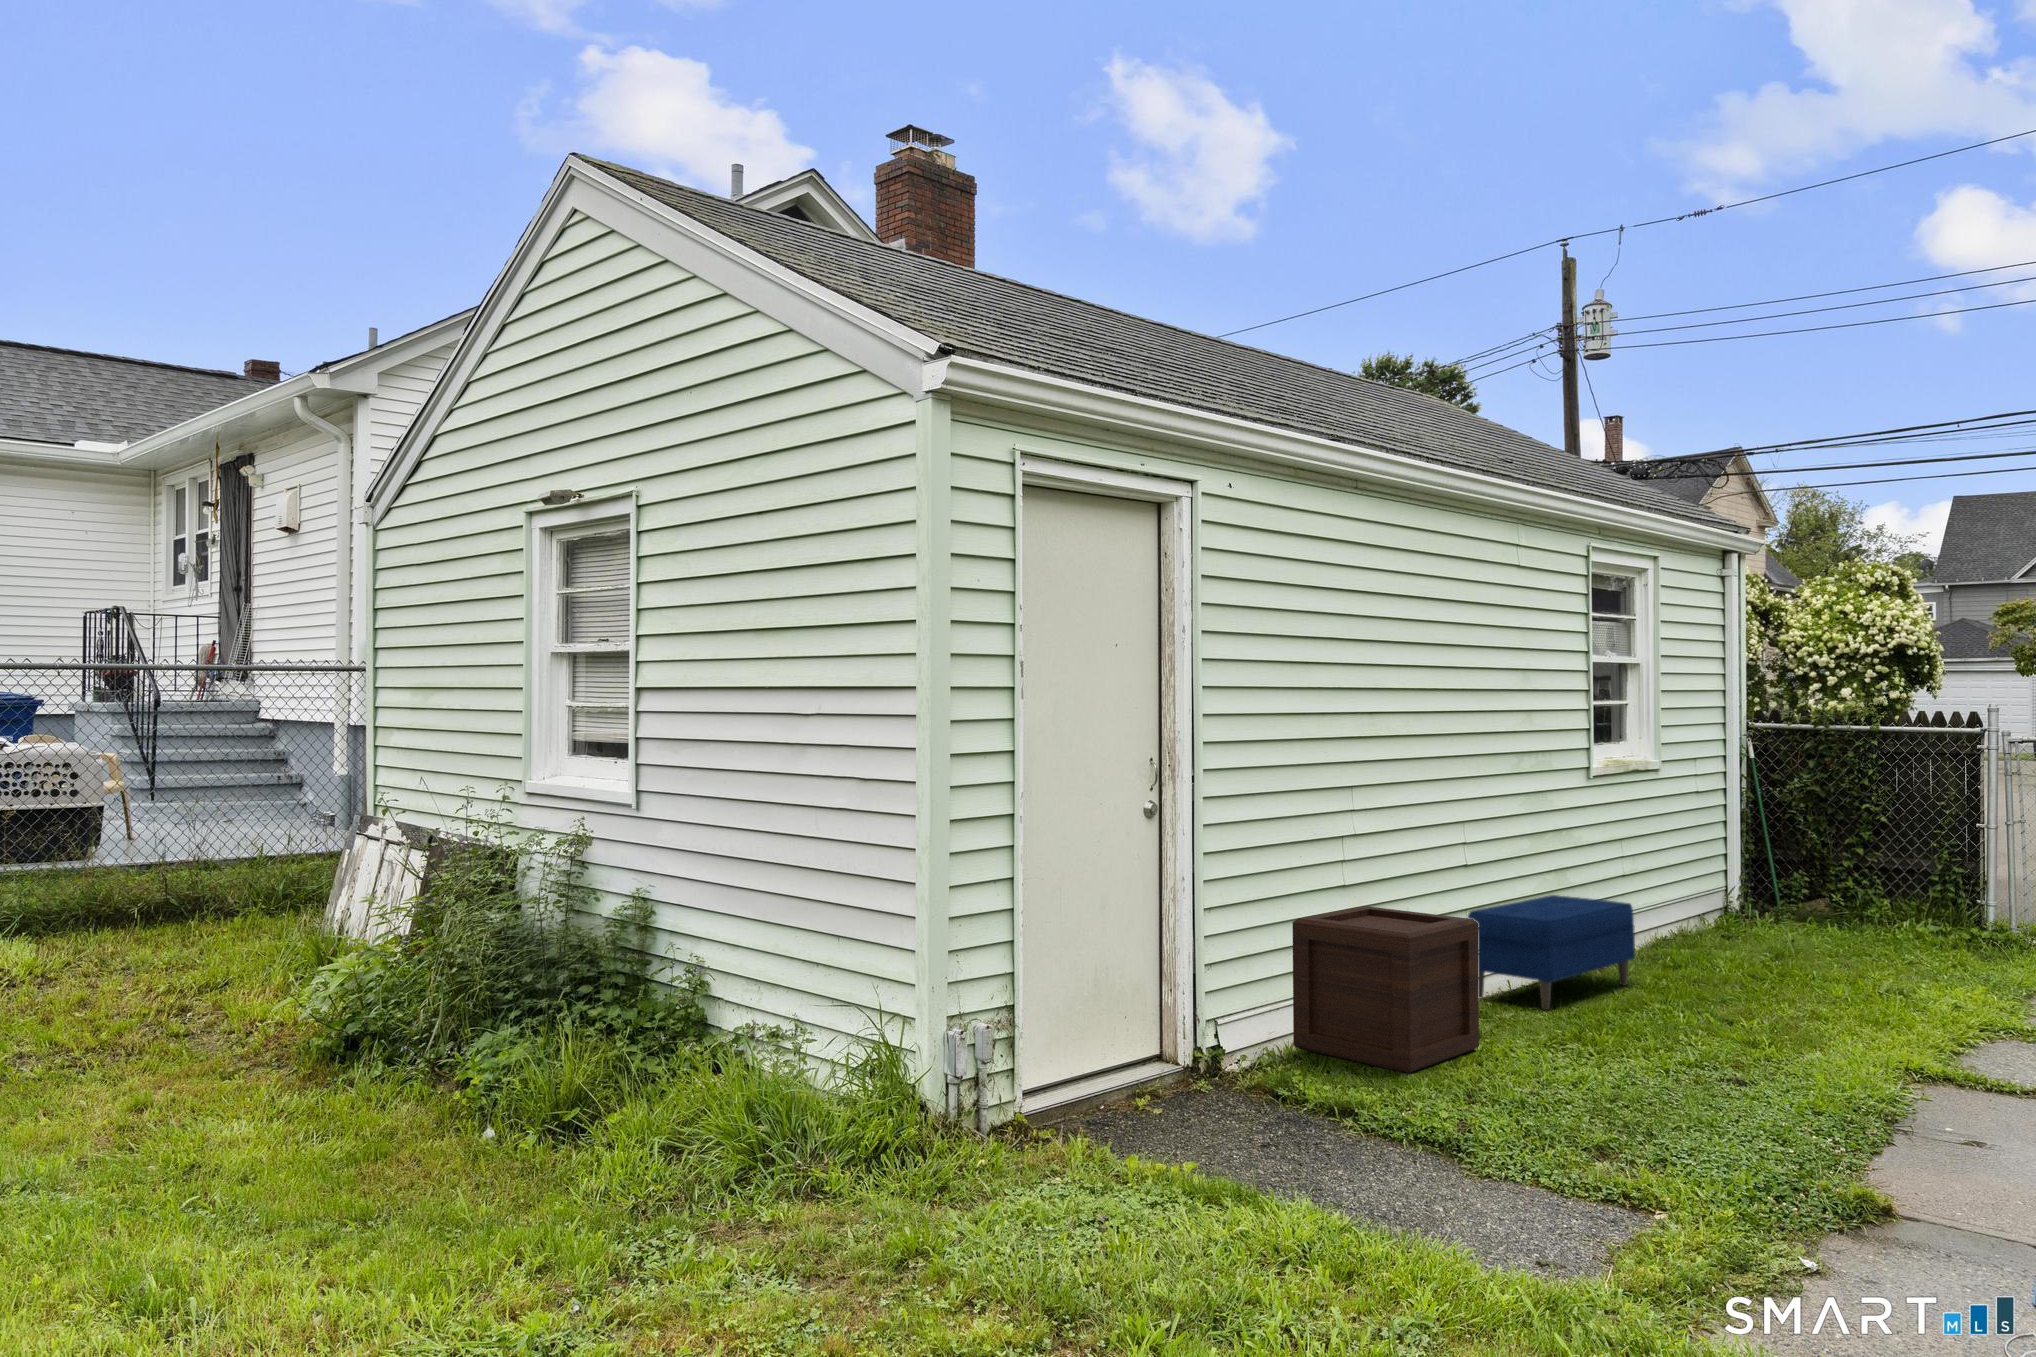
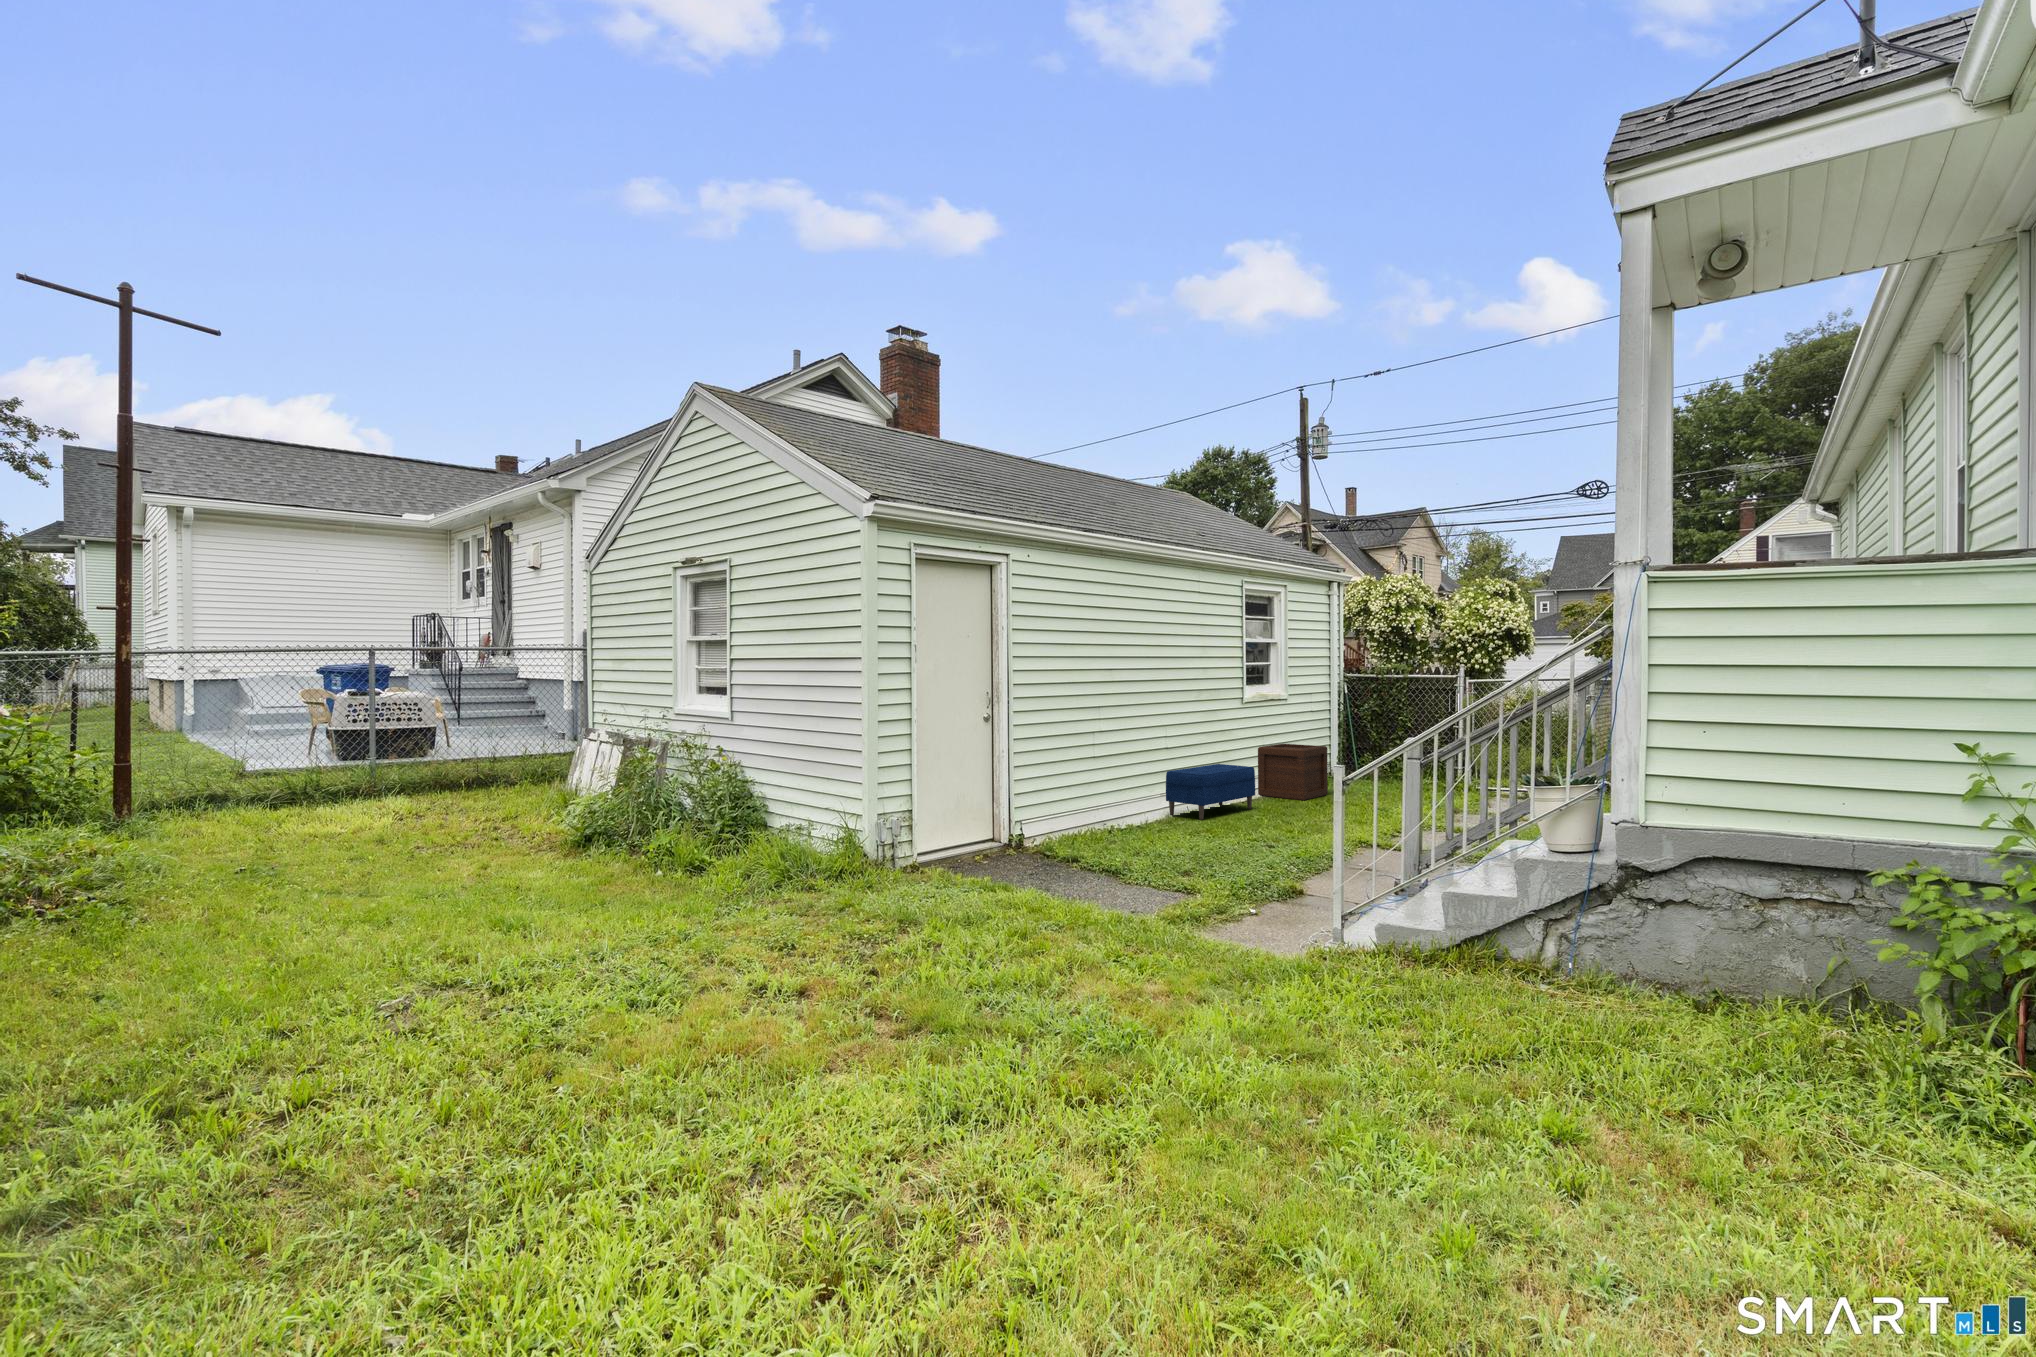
wooden crate: present [1293,906,1479,1073] -> present [1258,744,1328,801]

